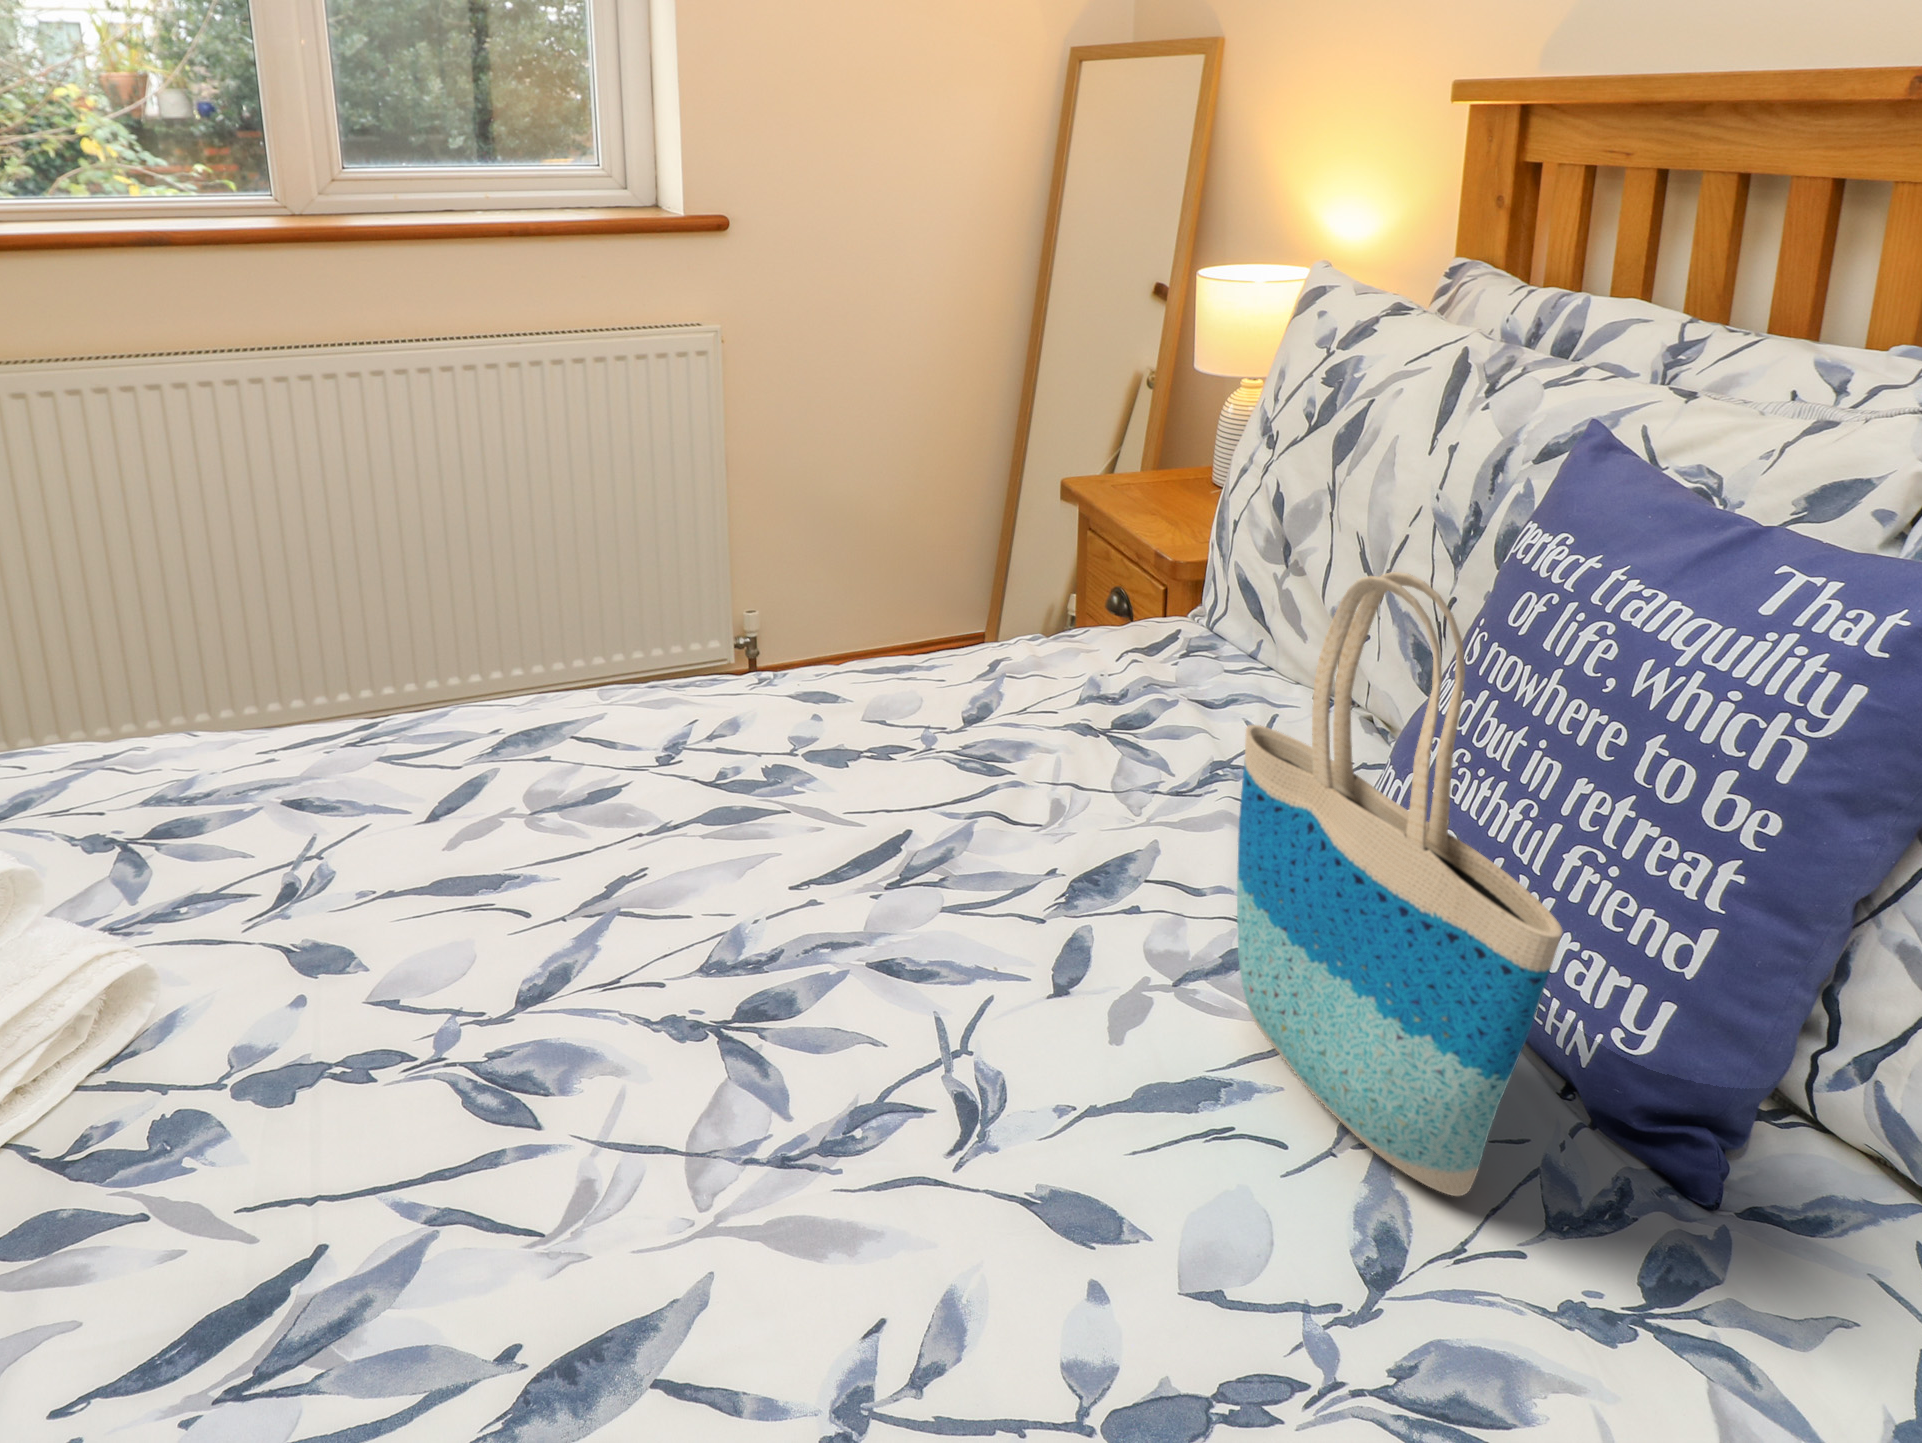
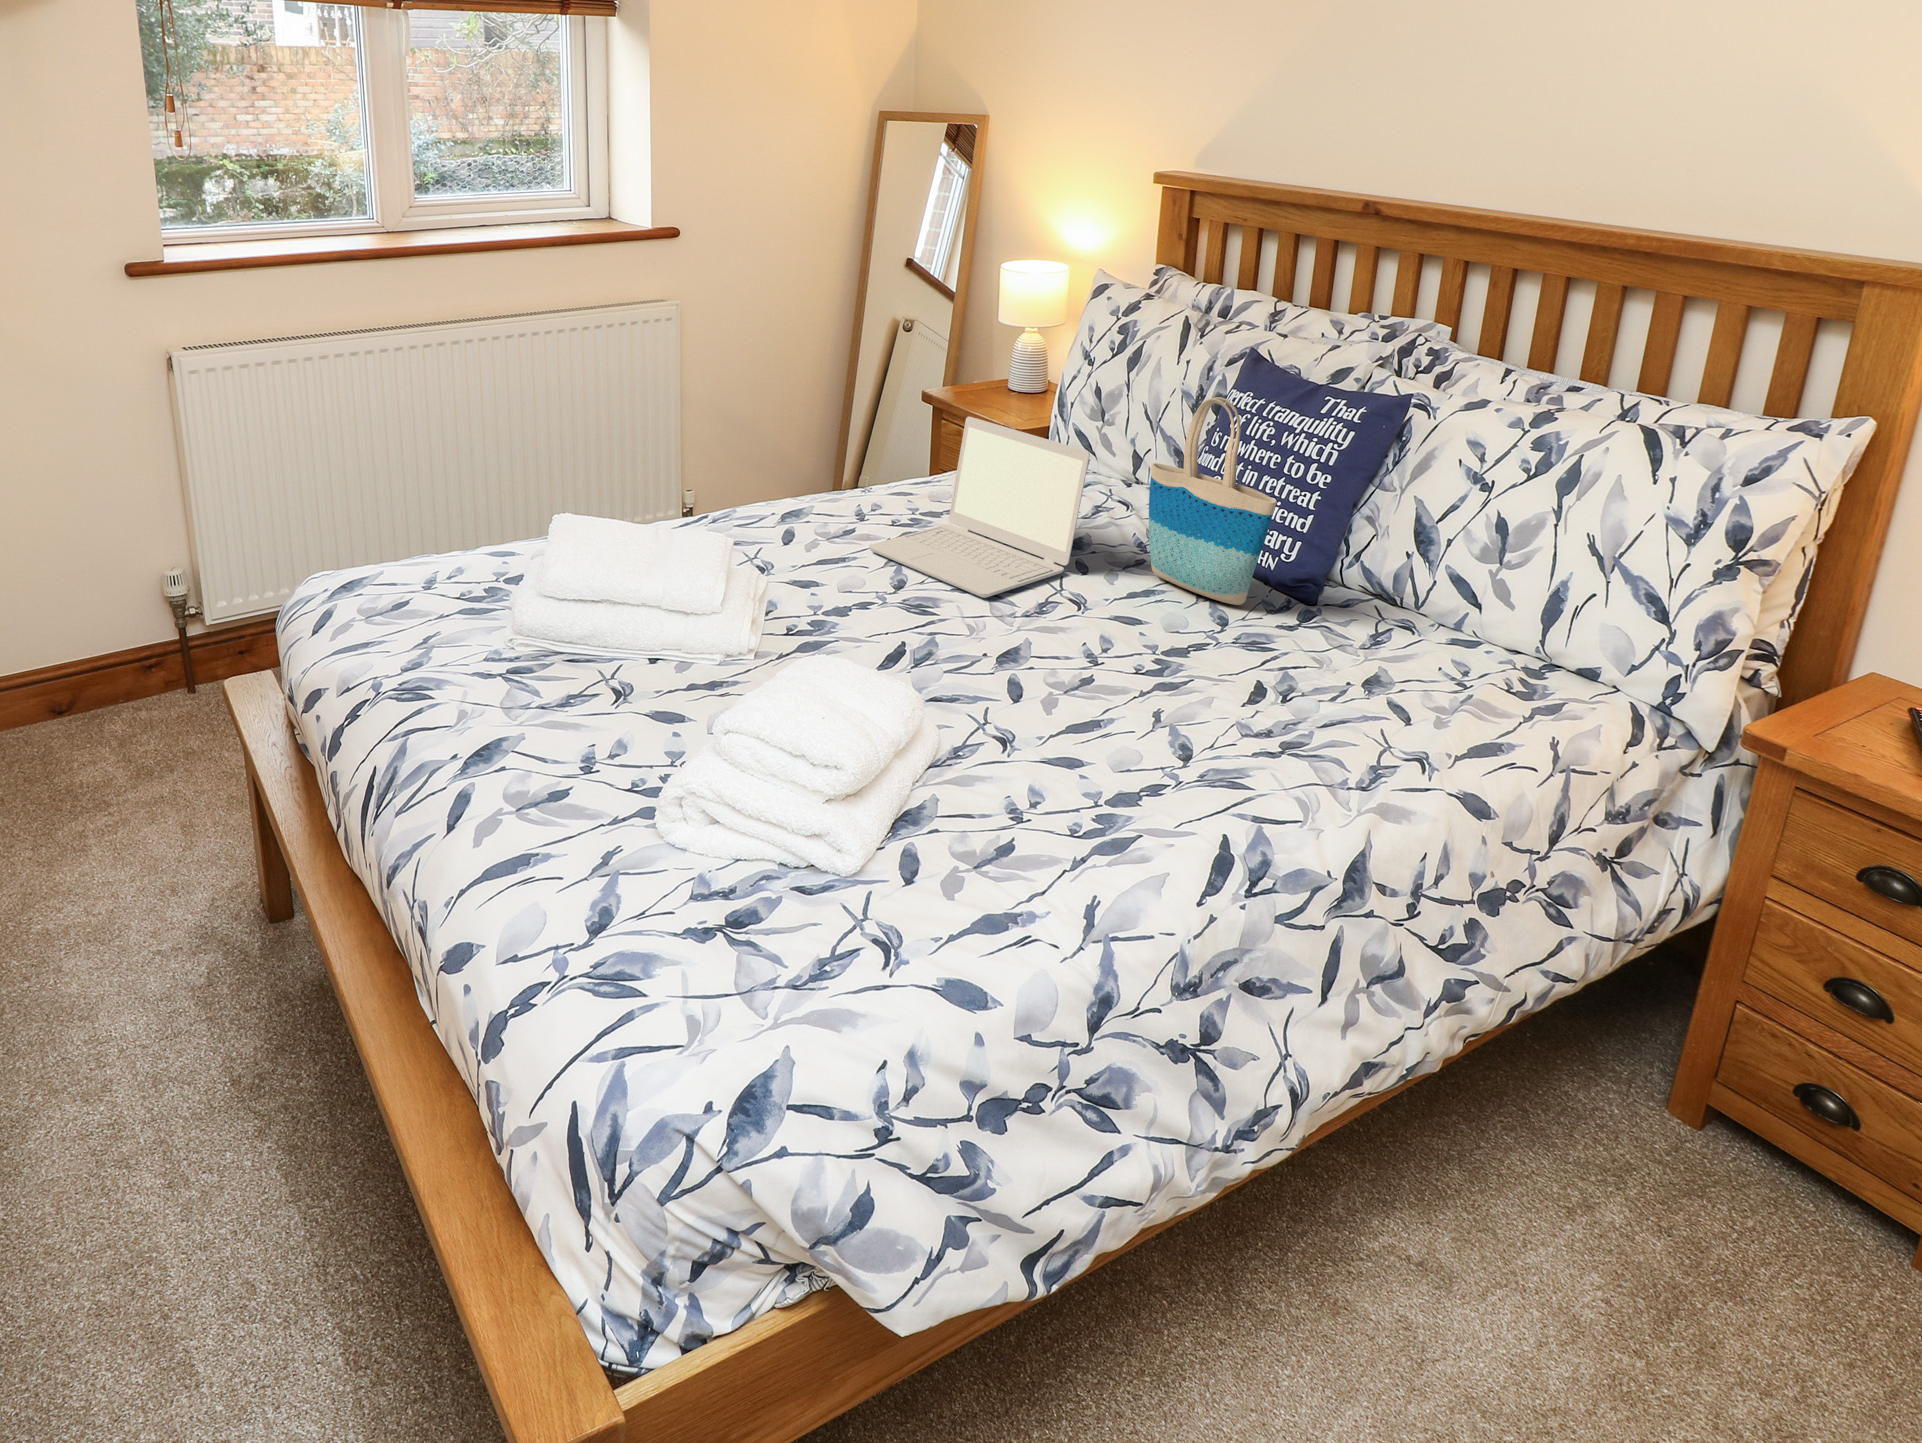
laptop: none [634,558,1083,1060] -> present [869,417,1090,598]

